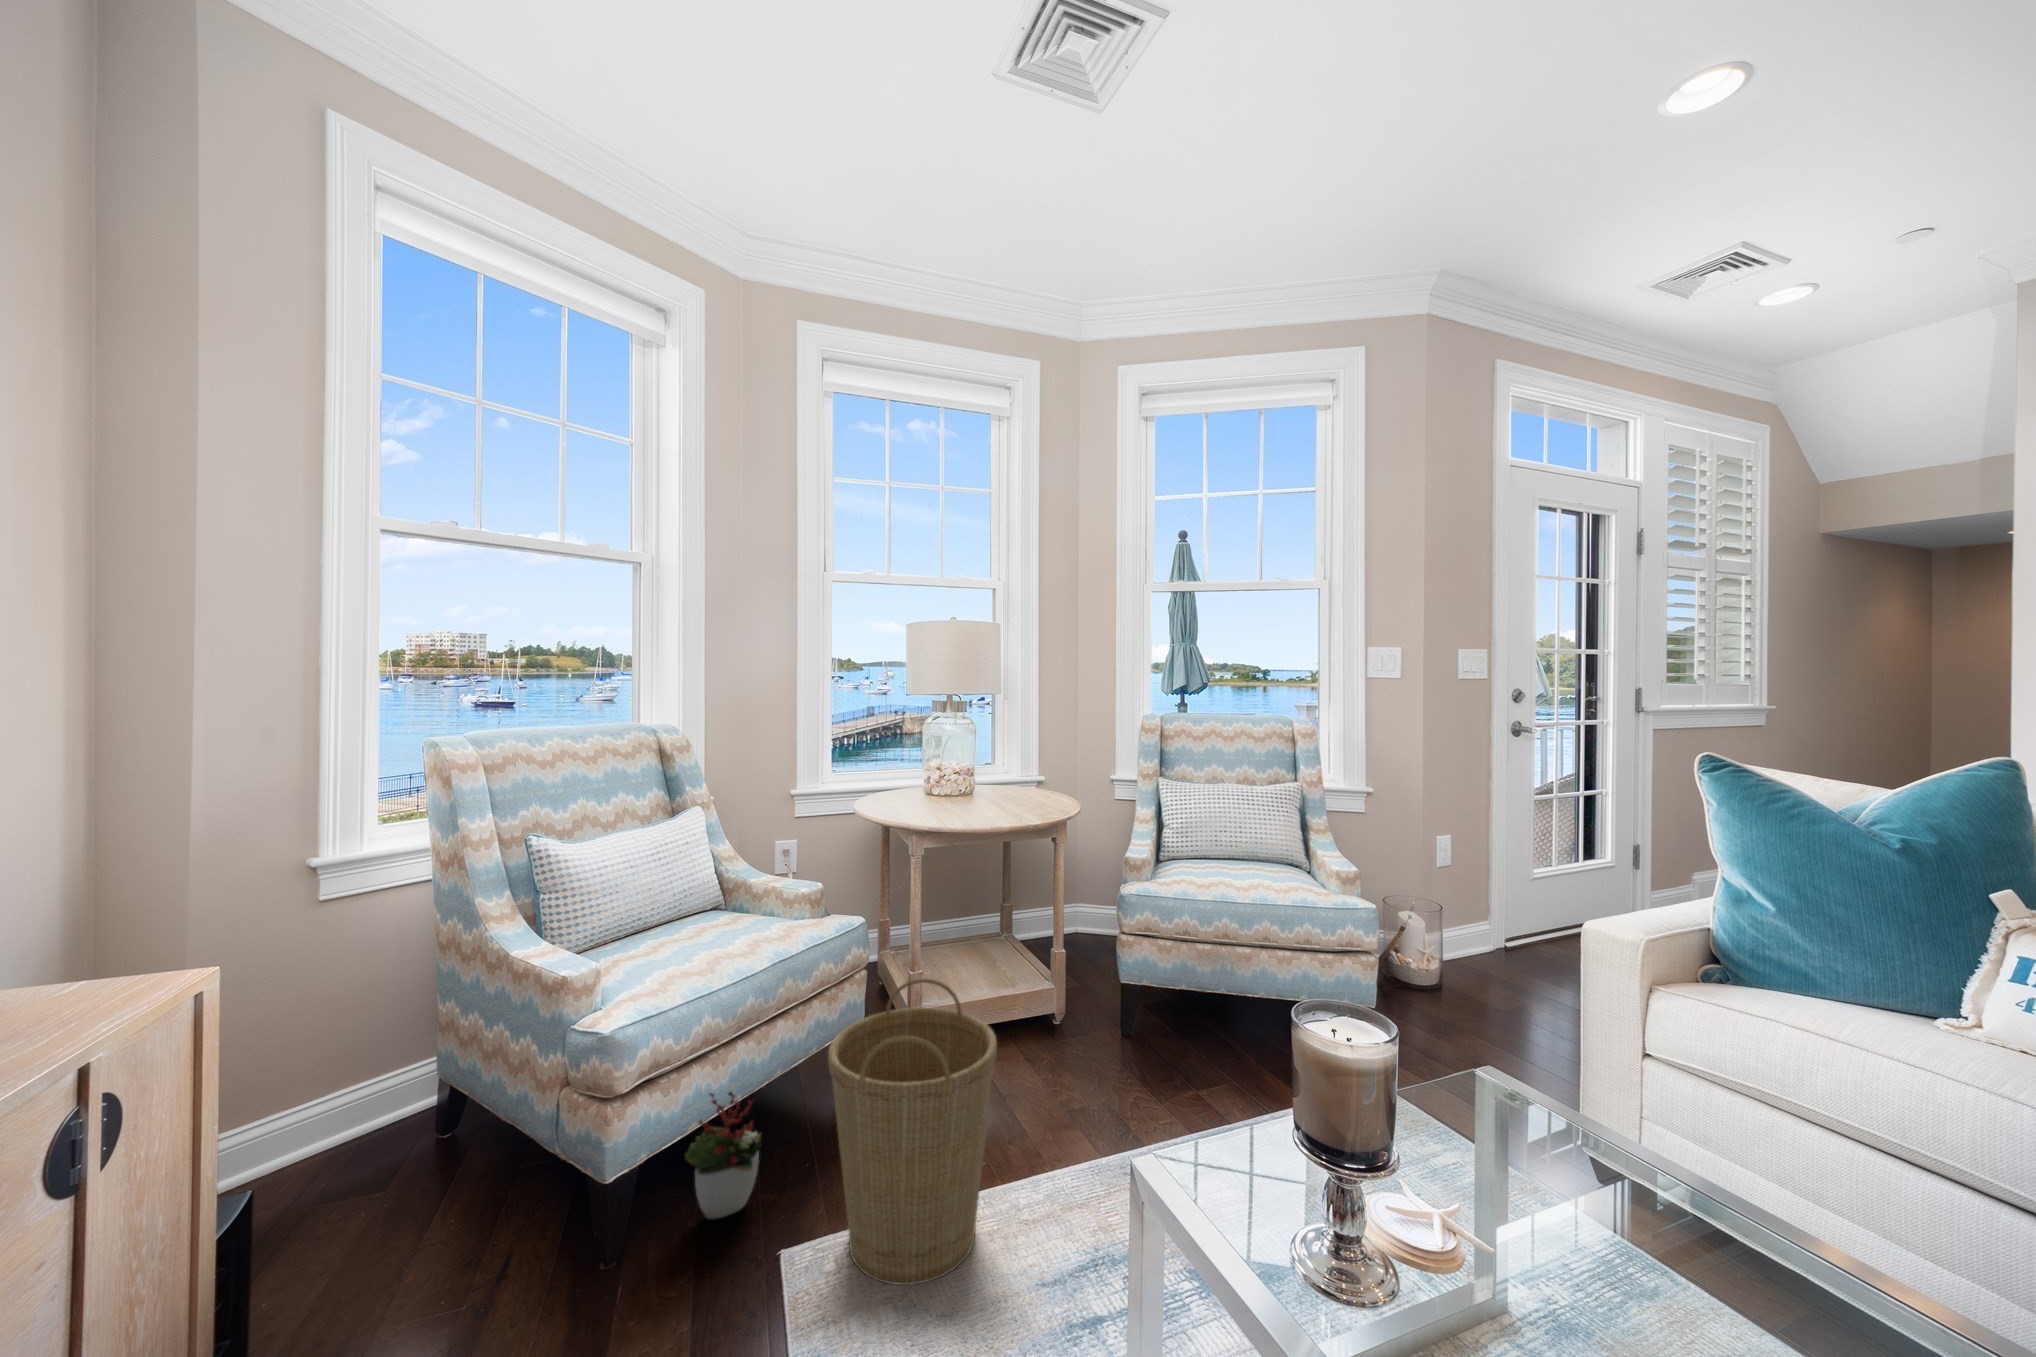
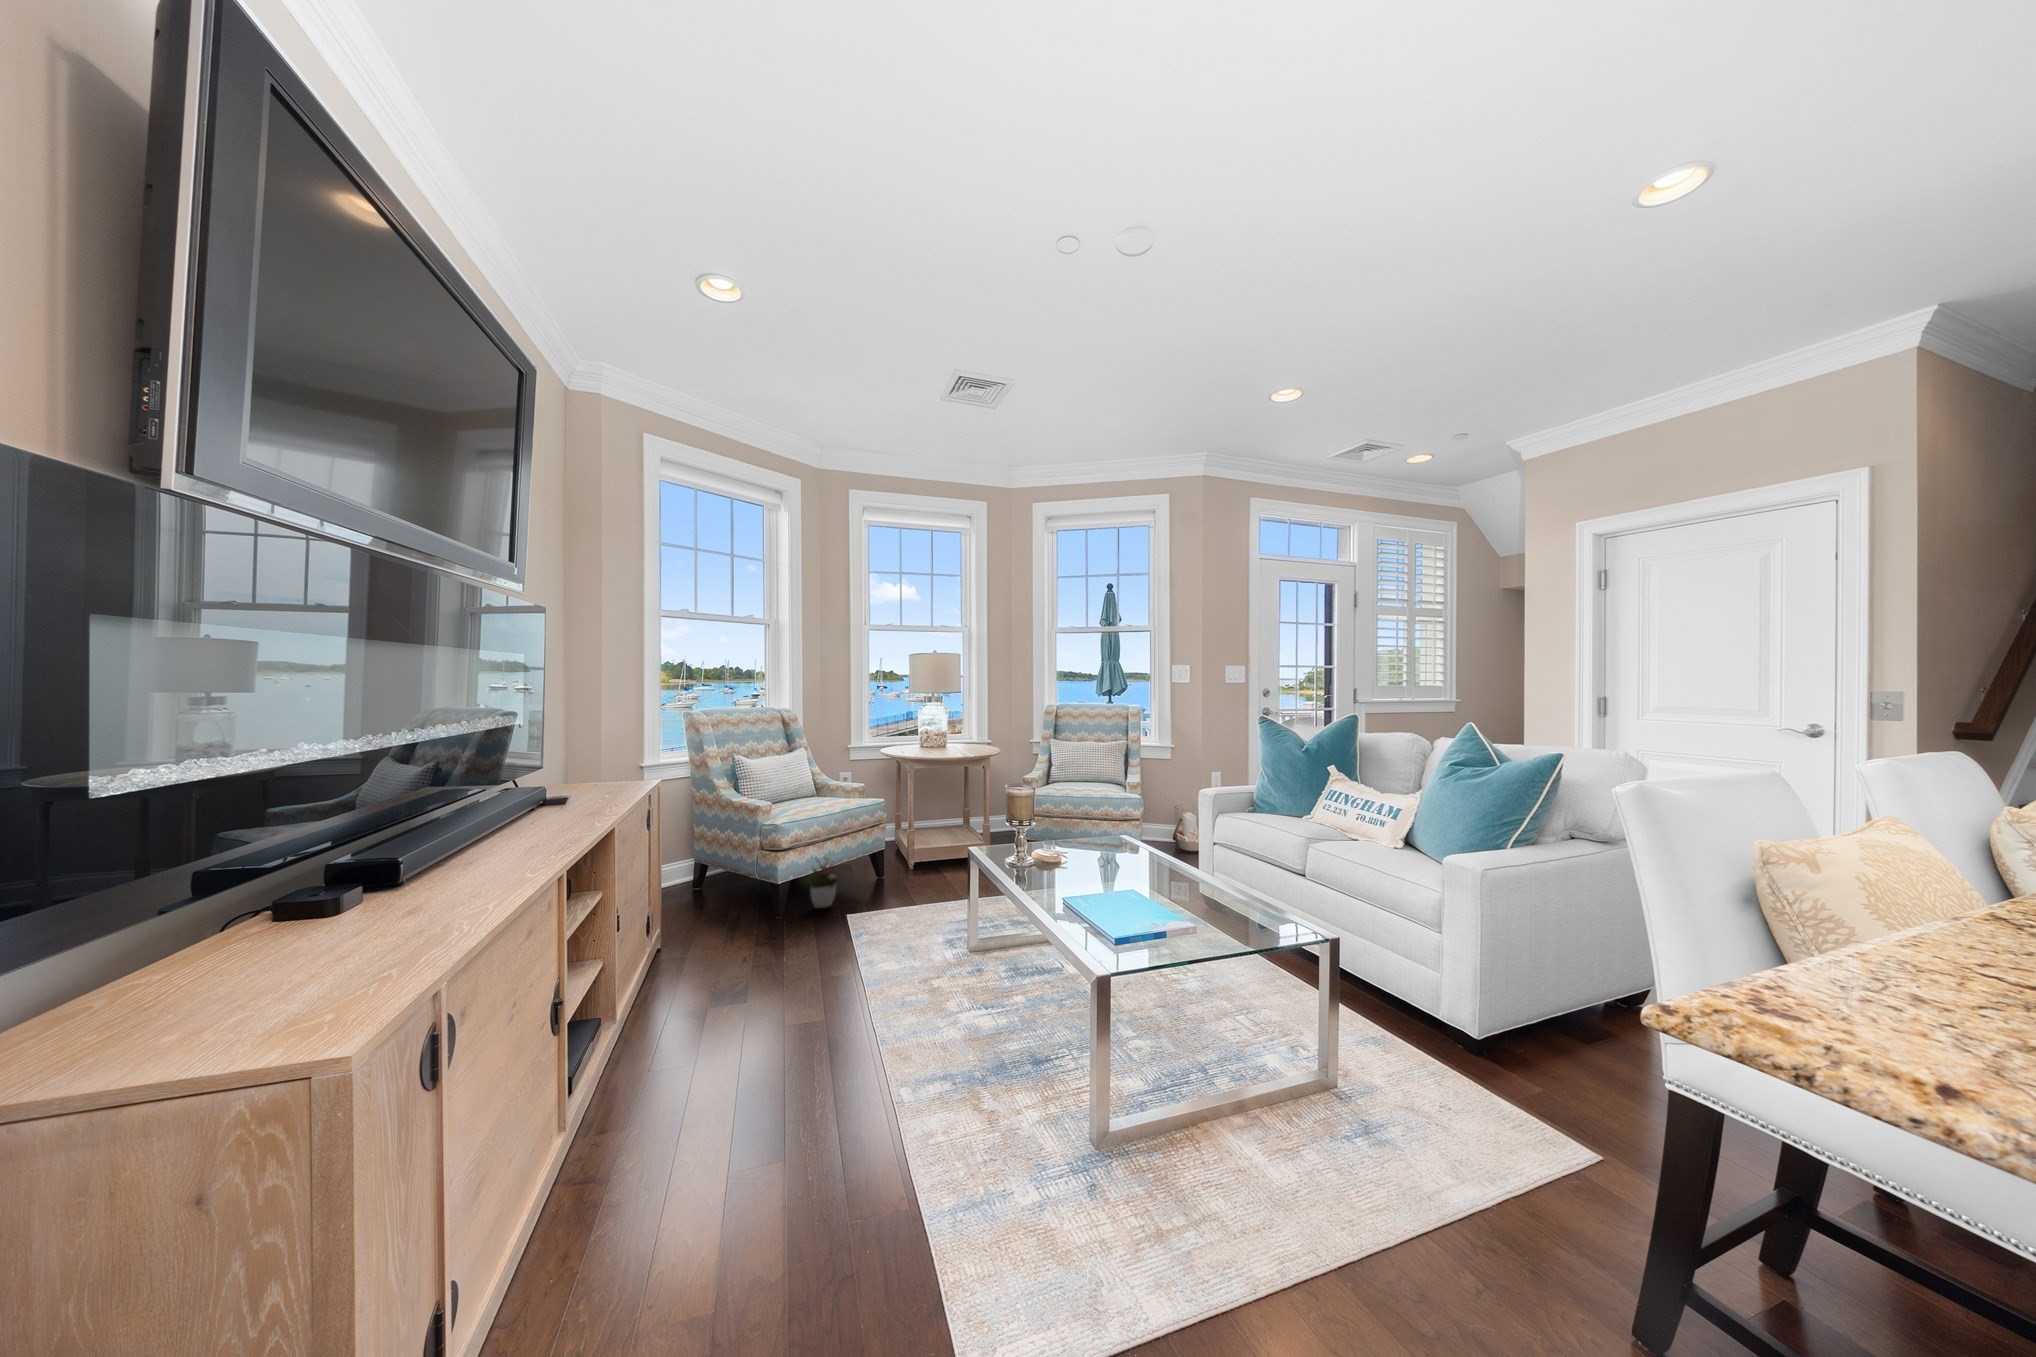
basket: present [828,979,997,1285] -> none [865,812,934,921]

